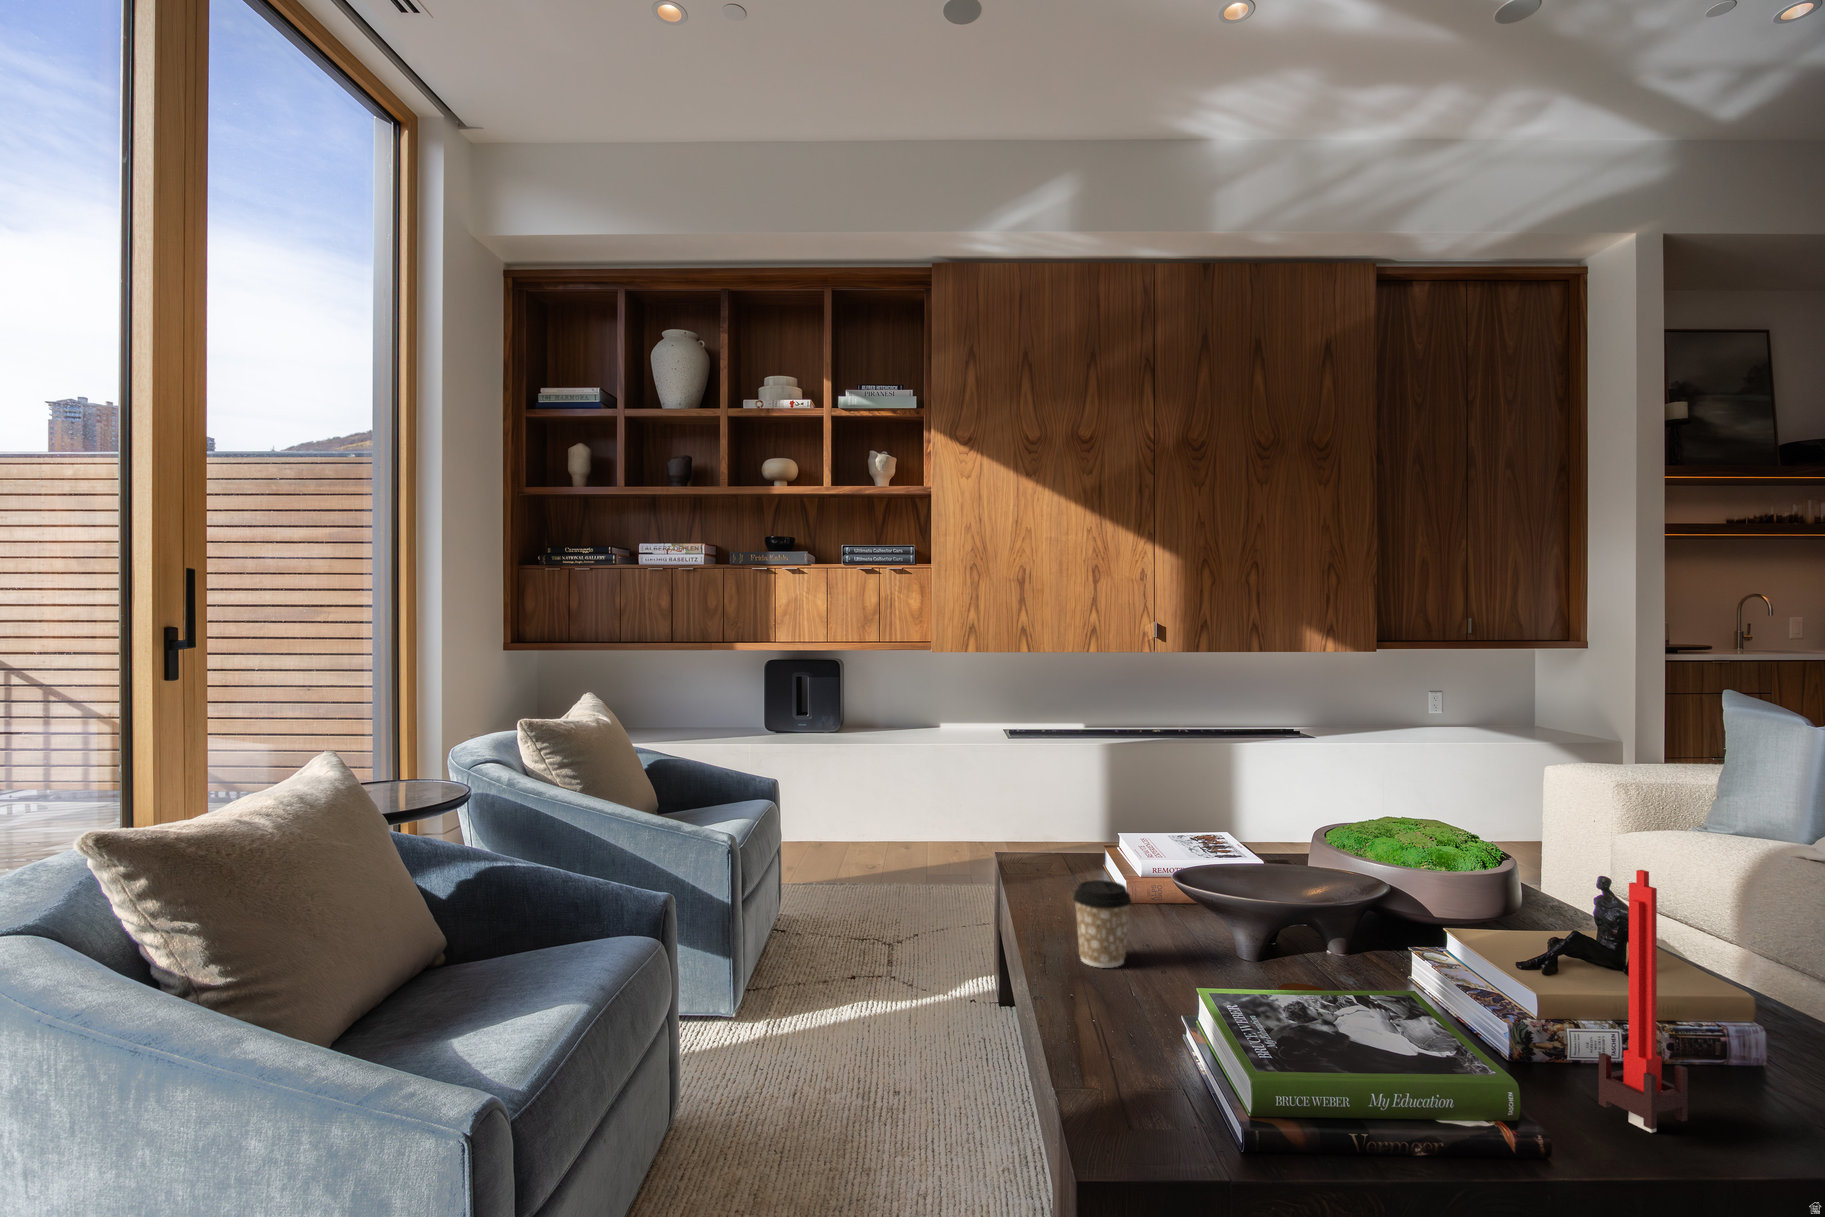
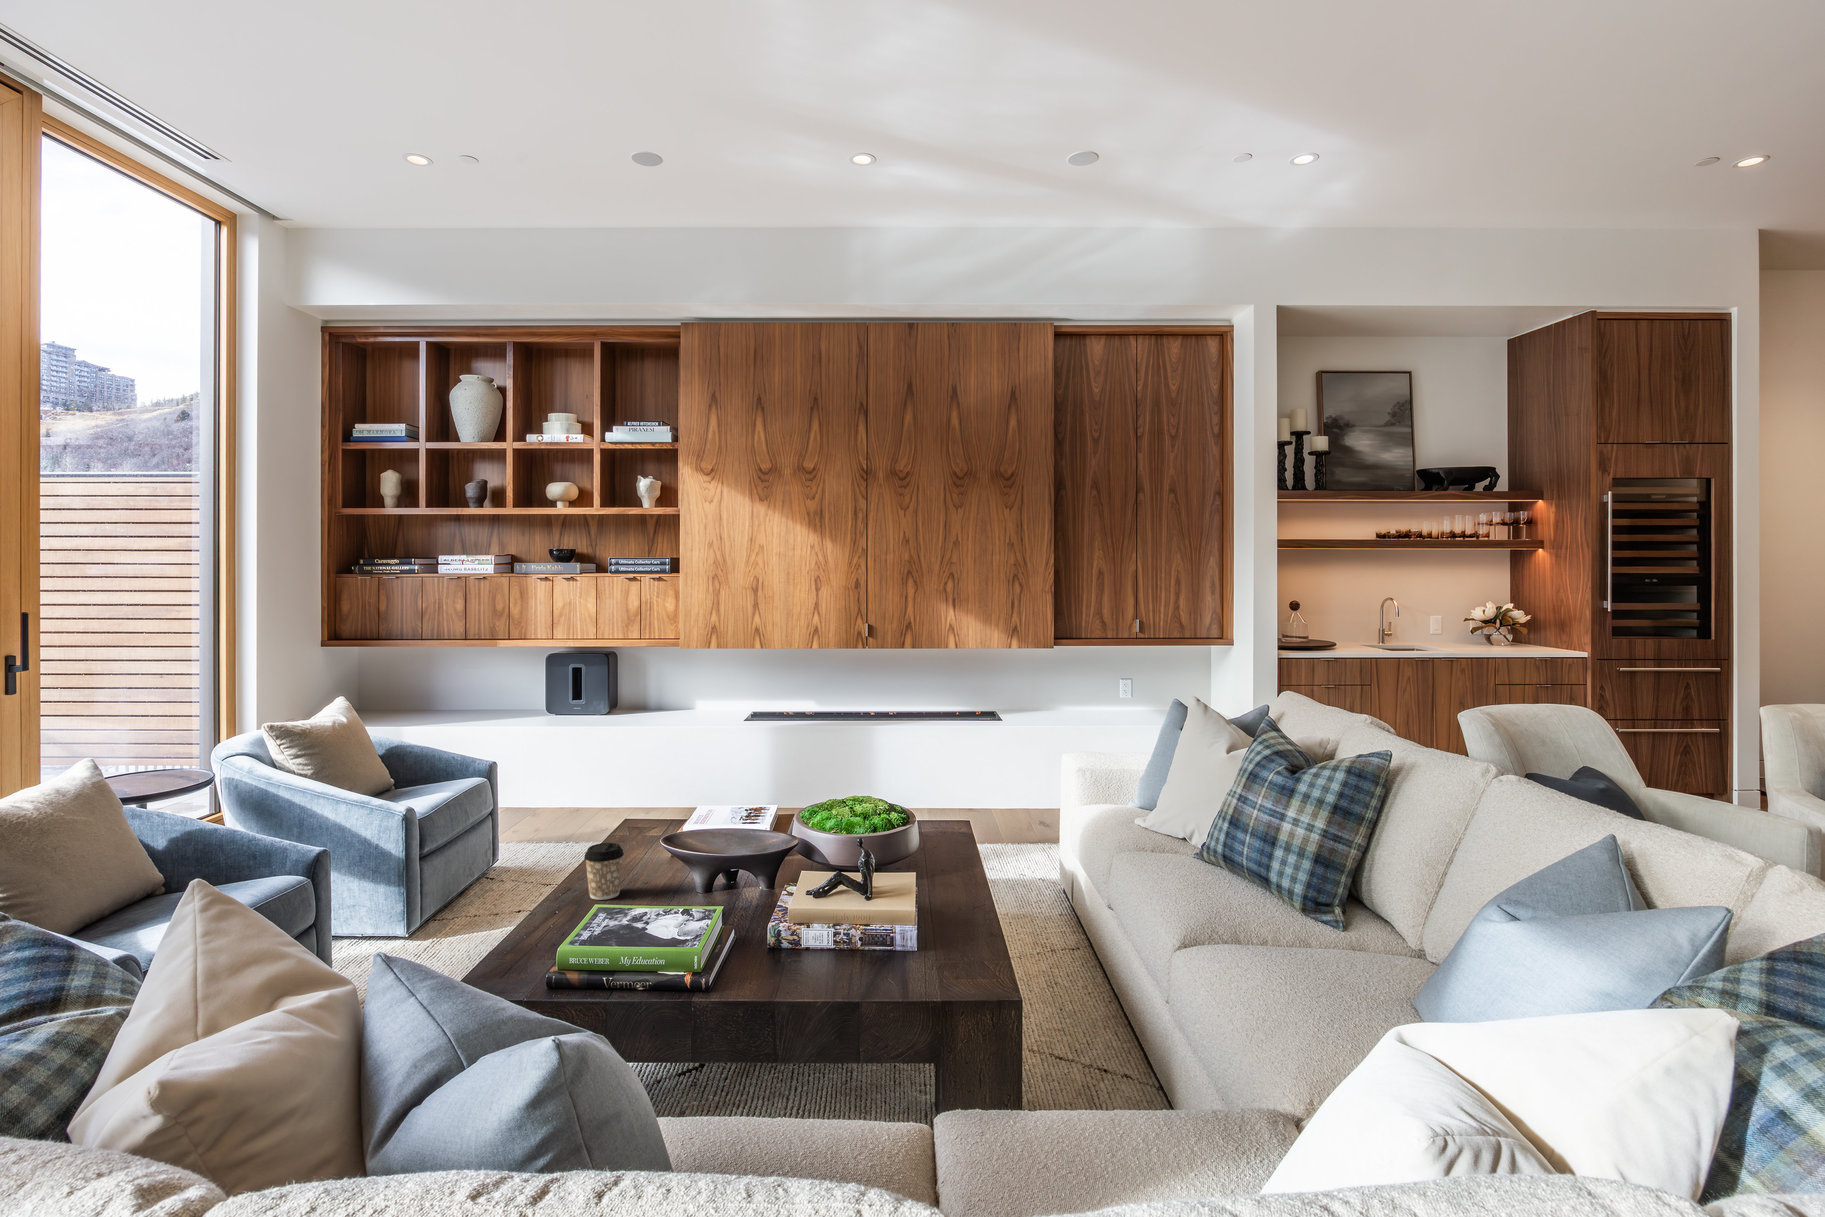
candle: present [1599,870,1688,1133] -> none [771,840,807,984]

